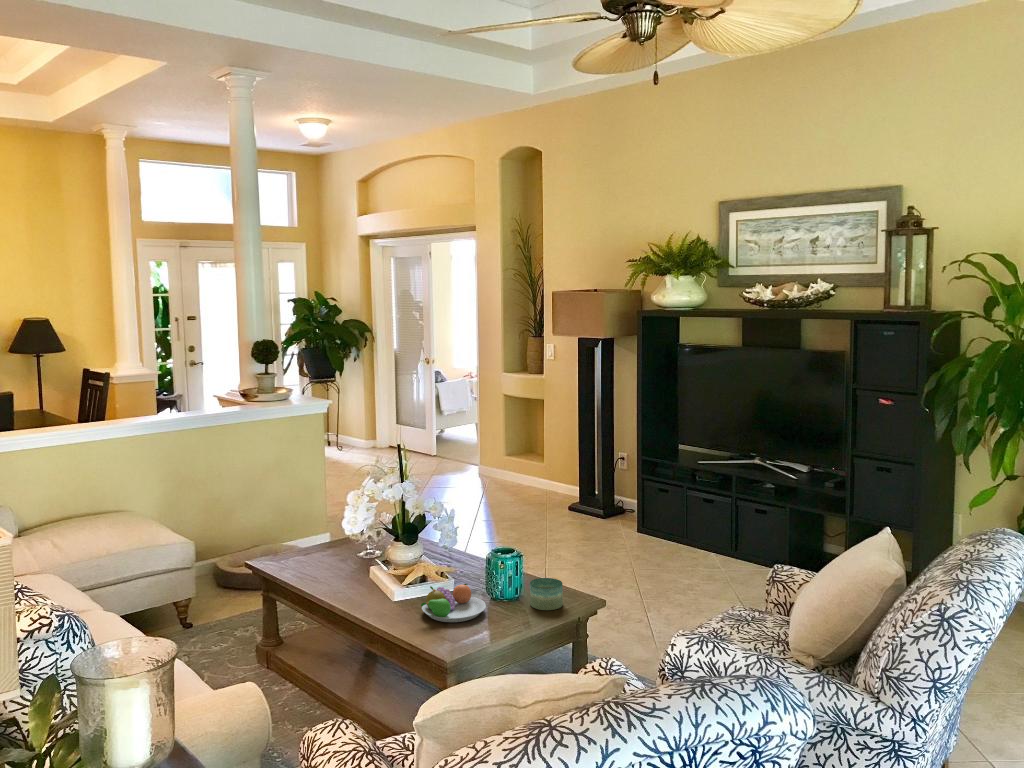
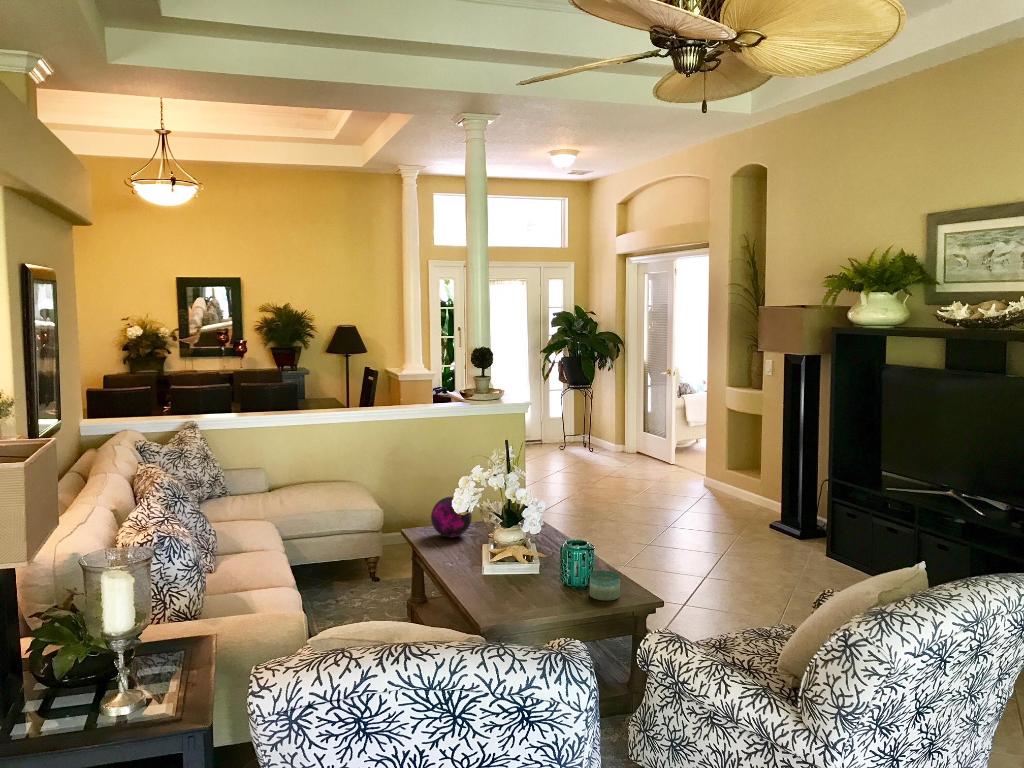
decorative orb: none [294,516,343,564] -> present [431,497,472,537]
fruit bowl: present [421,584,486,622] -> none [486,564,548,597]

